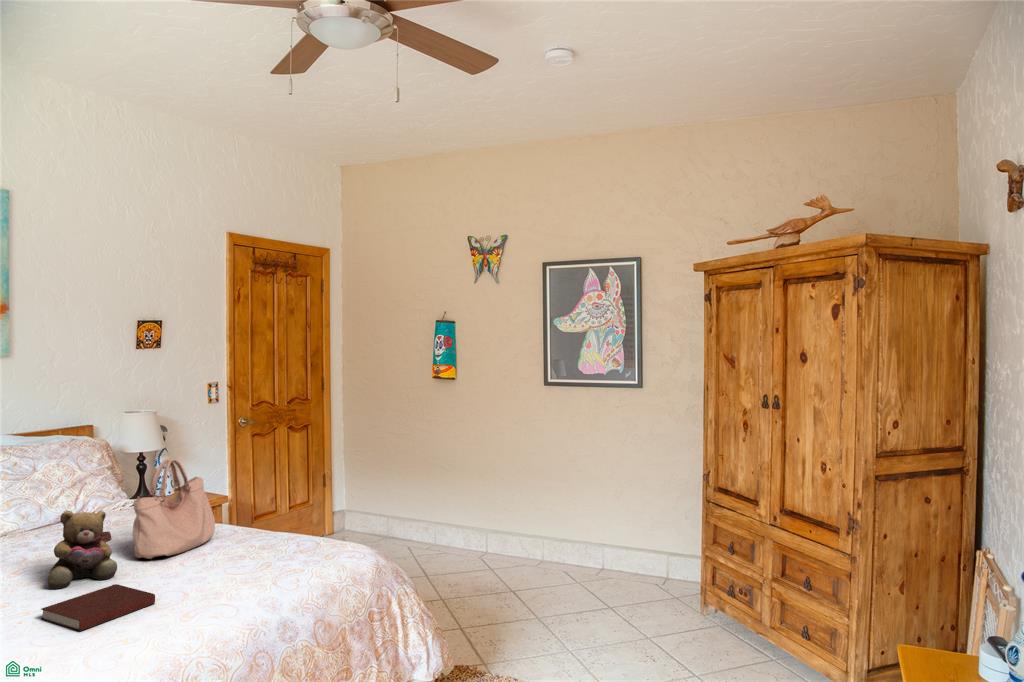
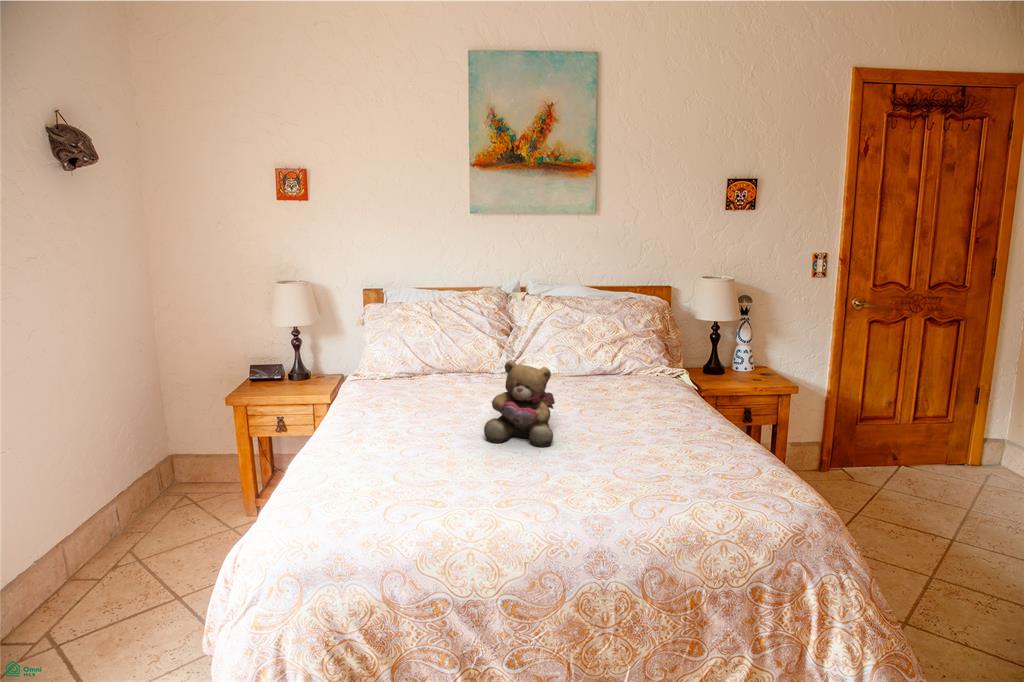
handbag: present [133,459,215,559] -> none [590,321,707,440]
notebook: present [41,584,155,631] -> none [427,457,532,502]

